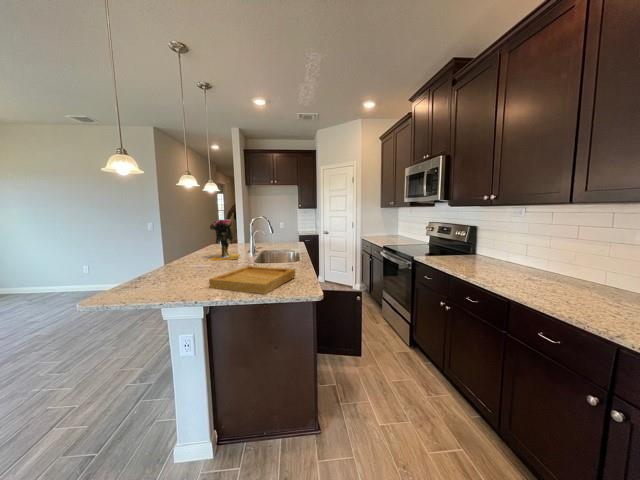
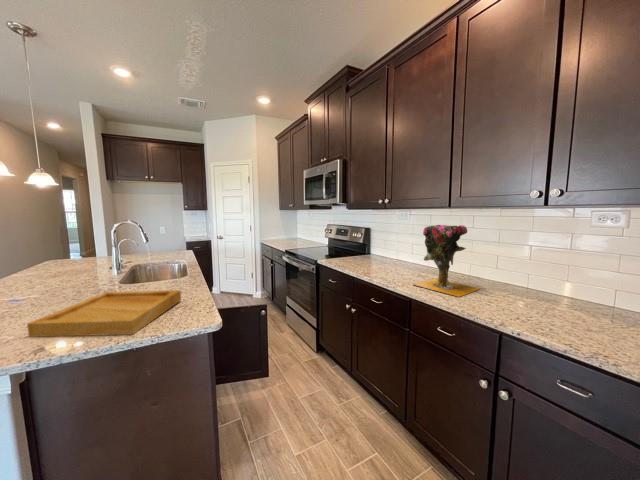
vase: present [210,219,240,261] -> present [414,225,480,297]

